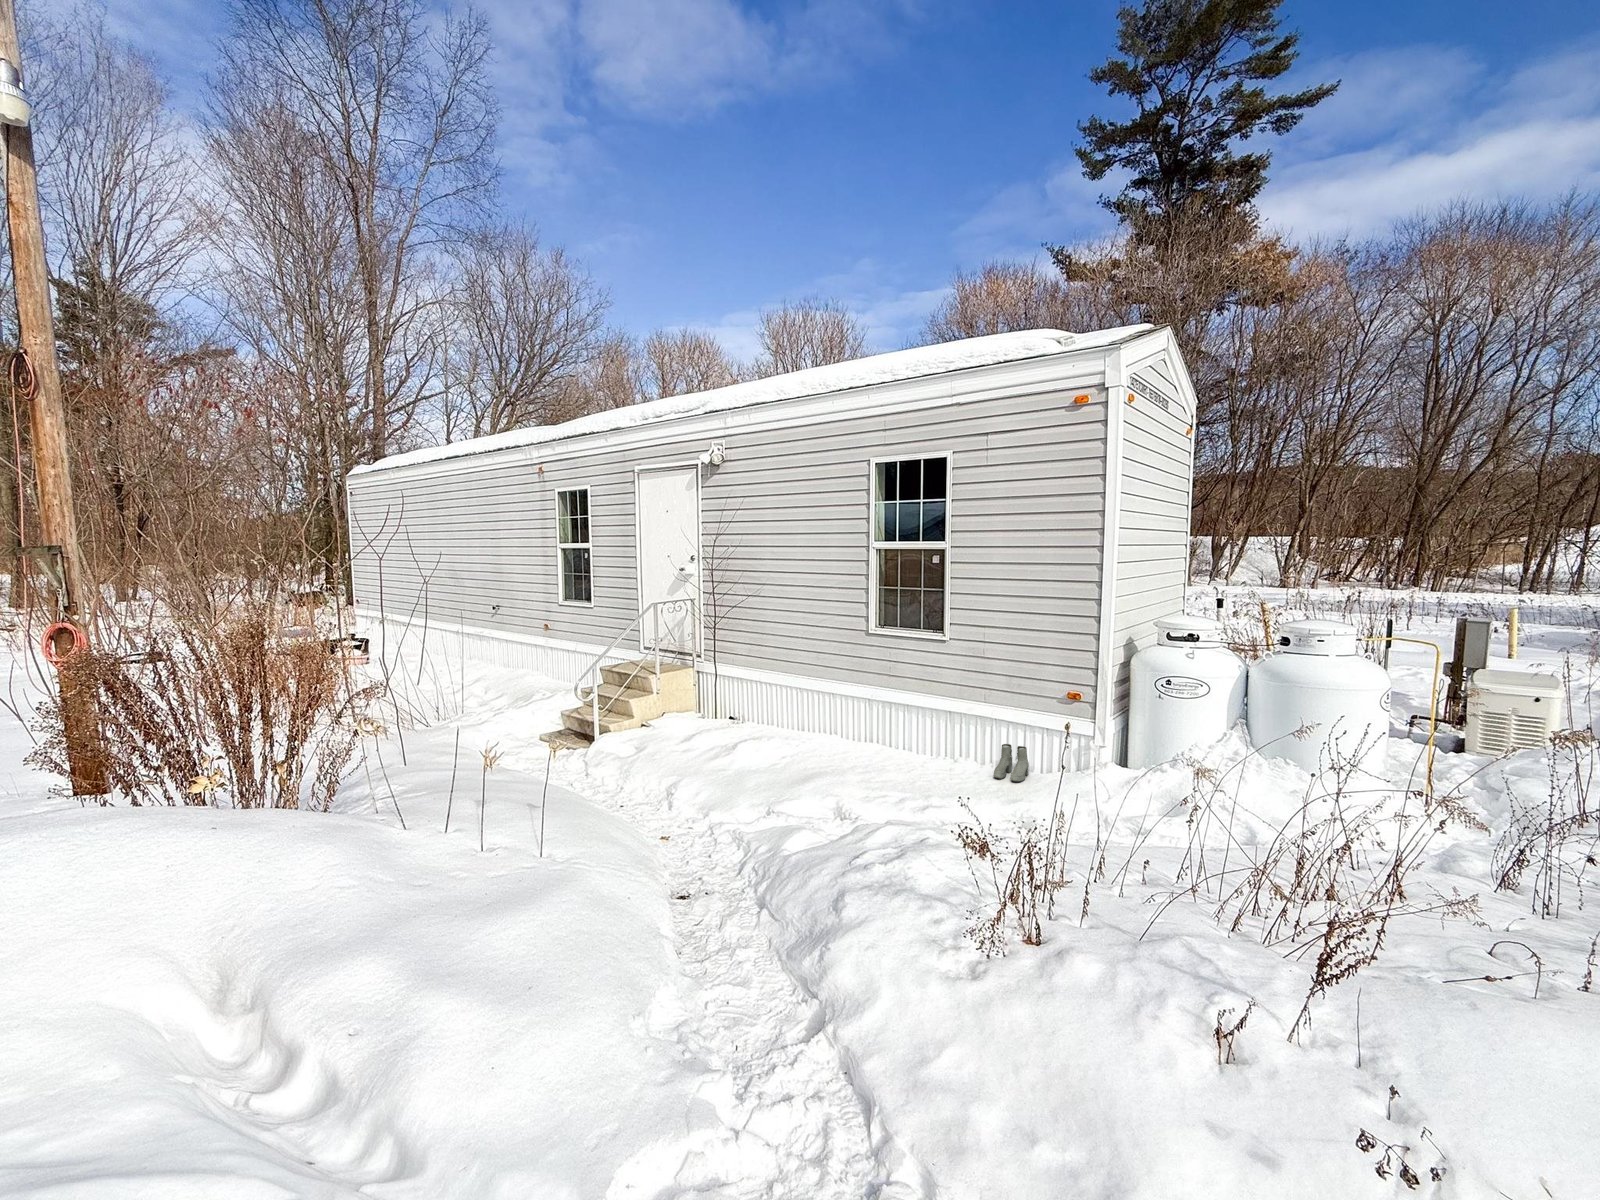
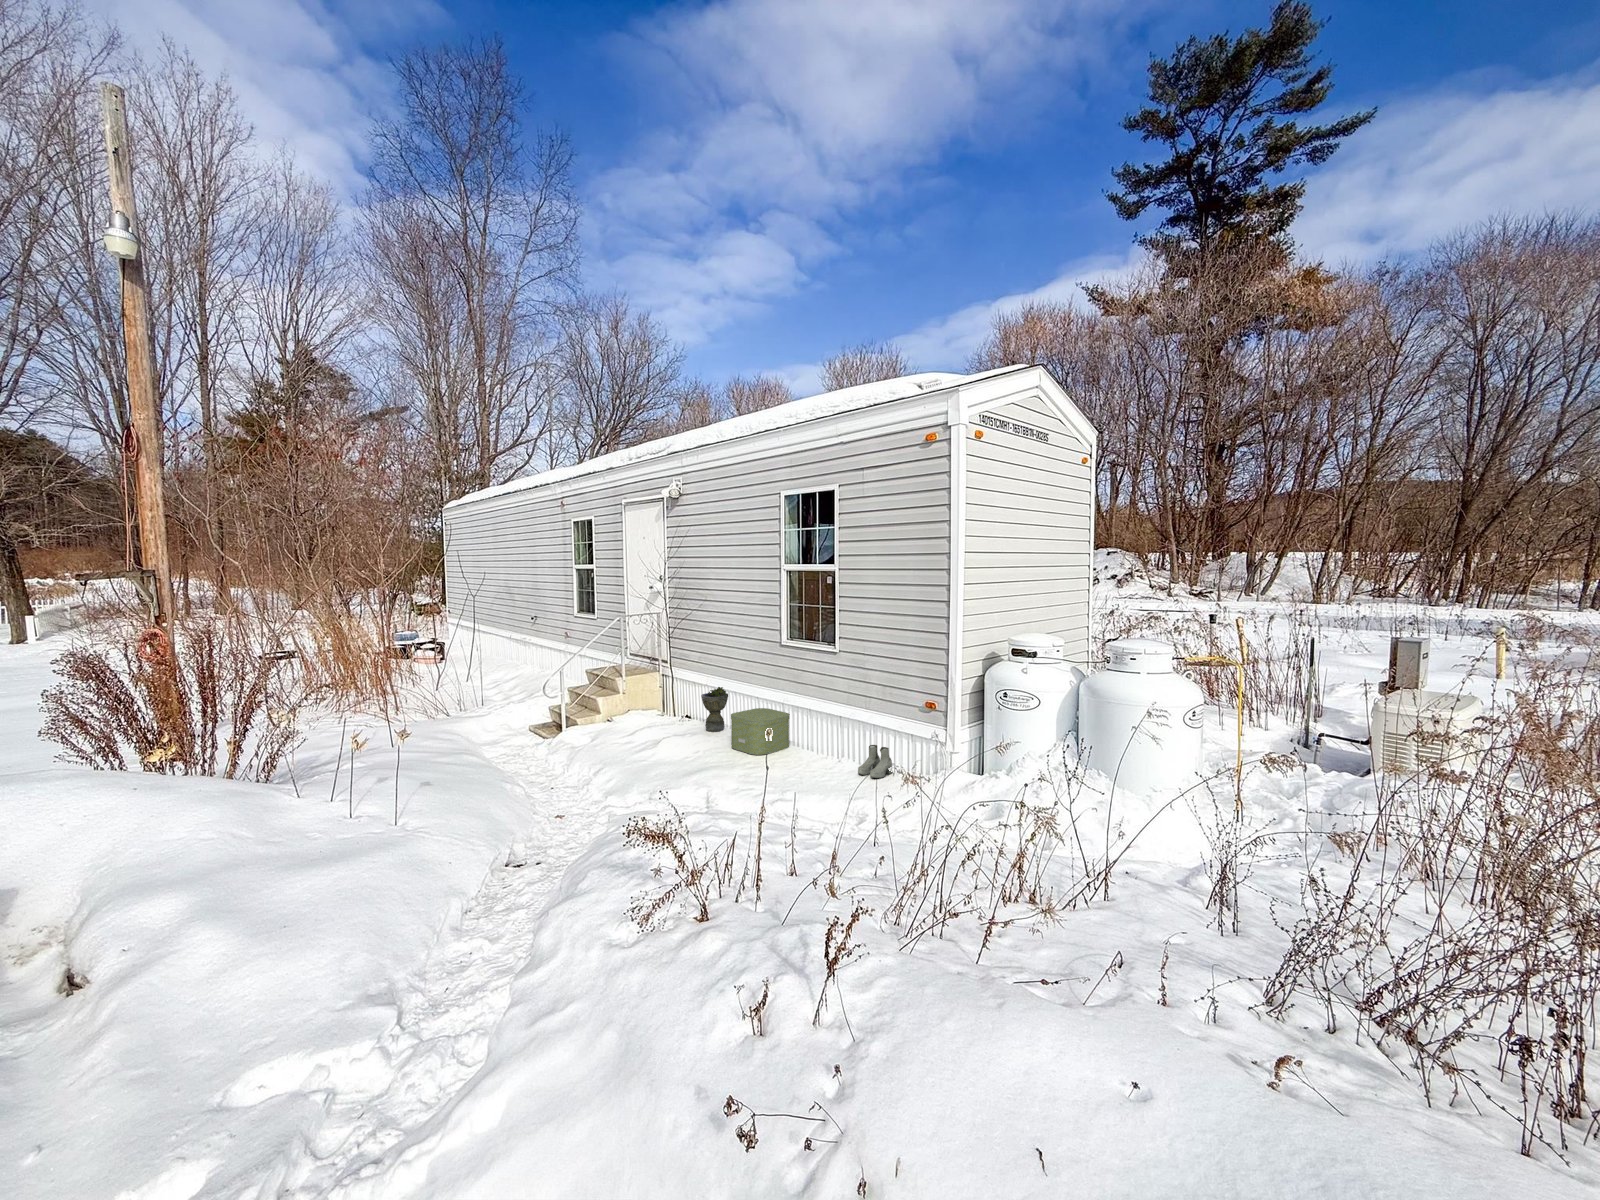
planter: none [767,684,798,735] -> present [701,687,728,732]
storage box: none [821,706,887,761] -> present [731,708,790,755]

